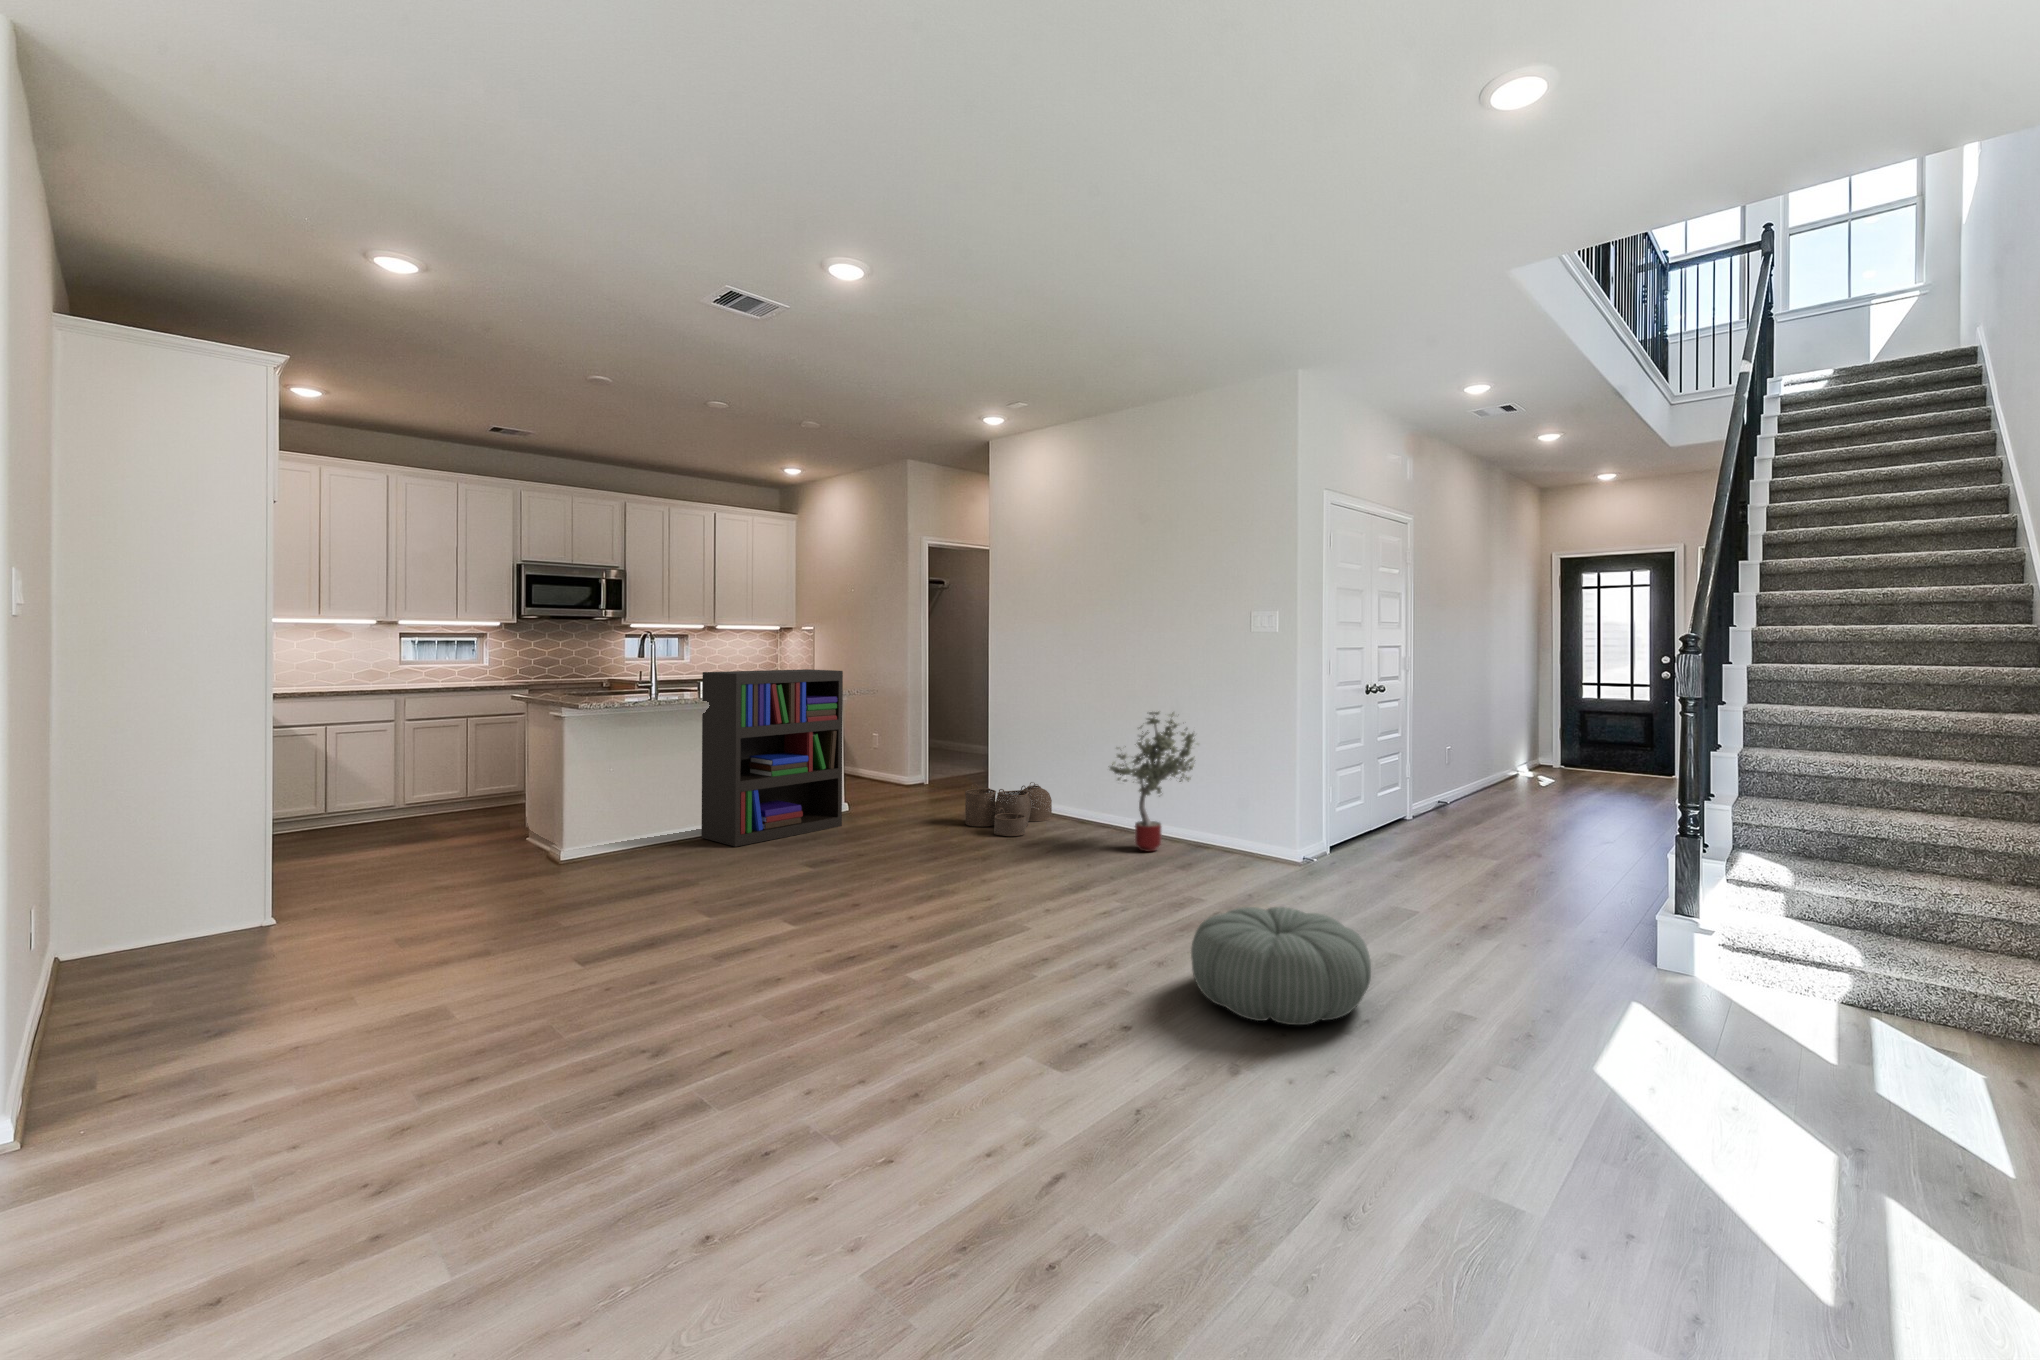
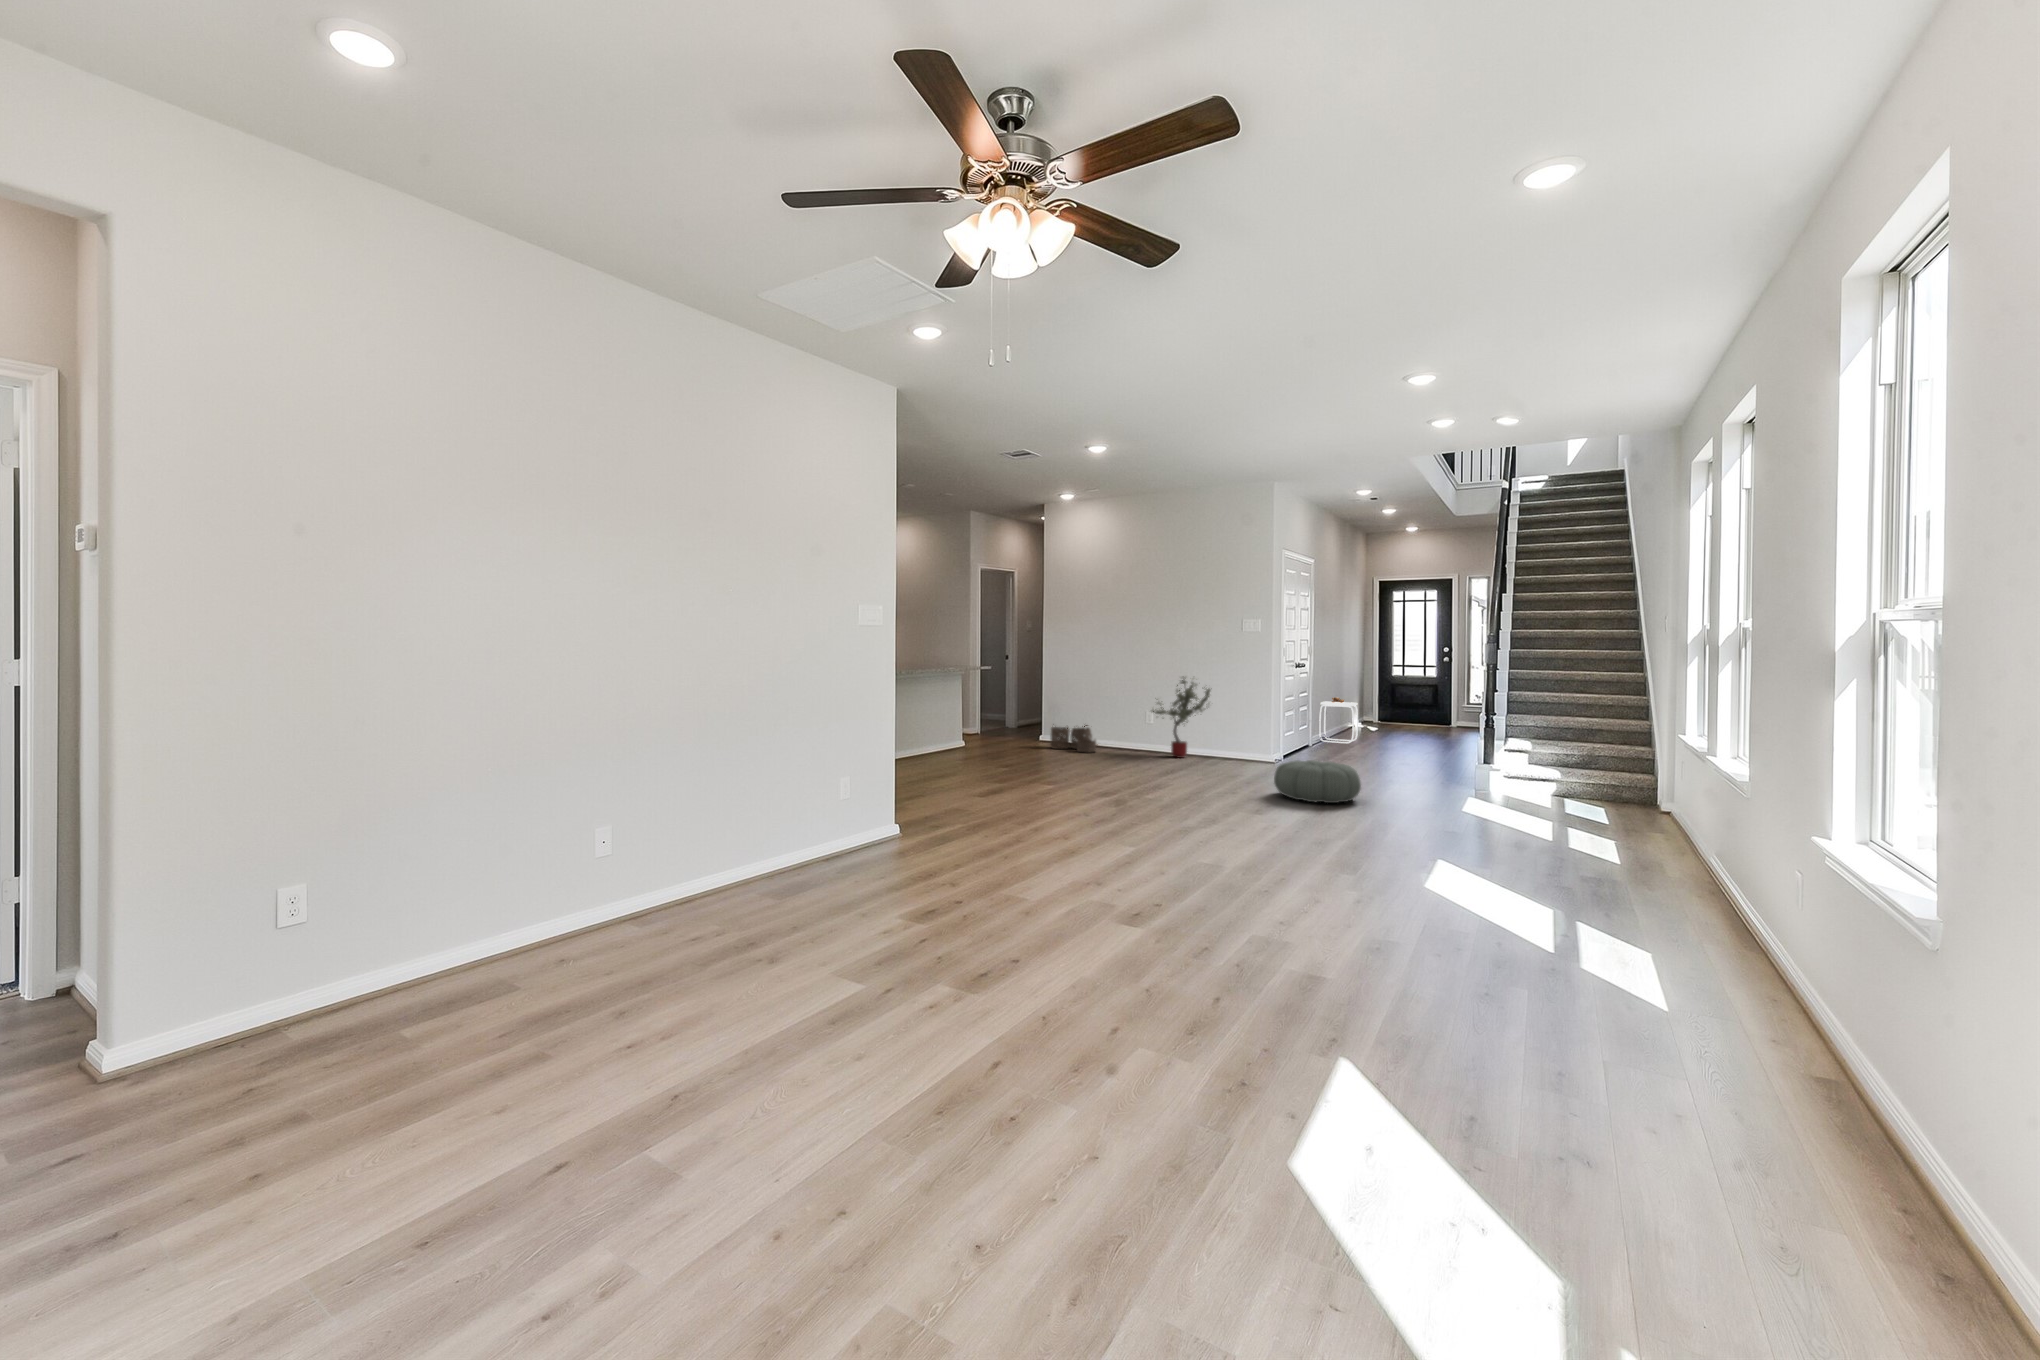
bookshelf: present [701,669,843,847] -> none [905,652,978,758]
side table: none [1430,740,1496,817] -> present [1319,697,1358,743]

